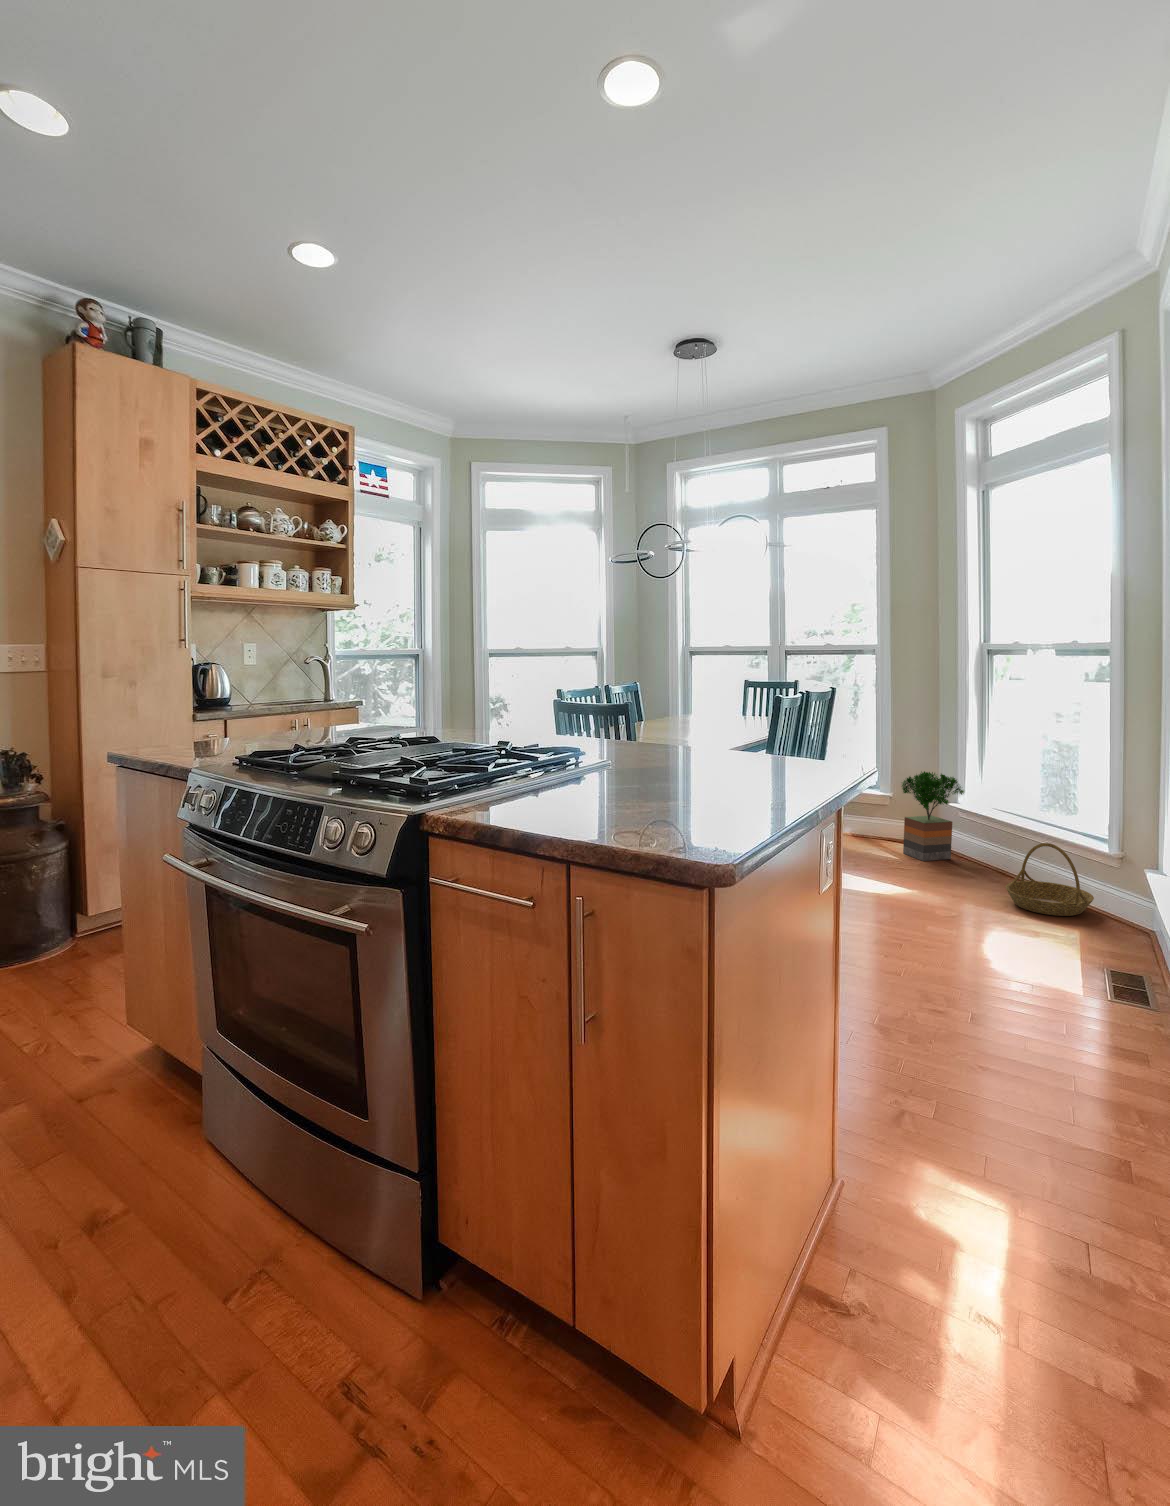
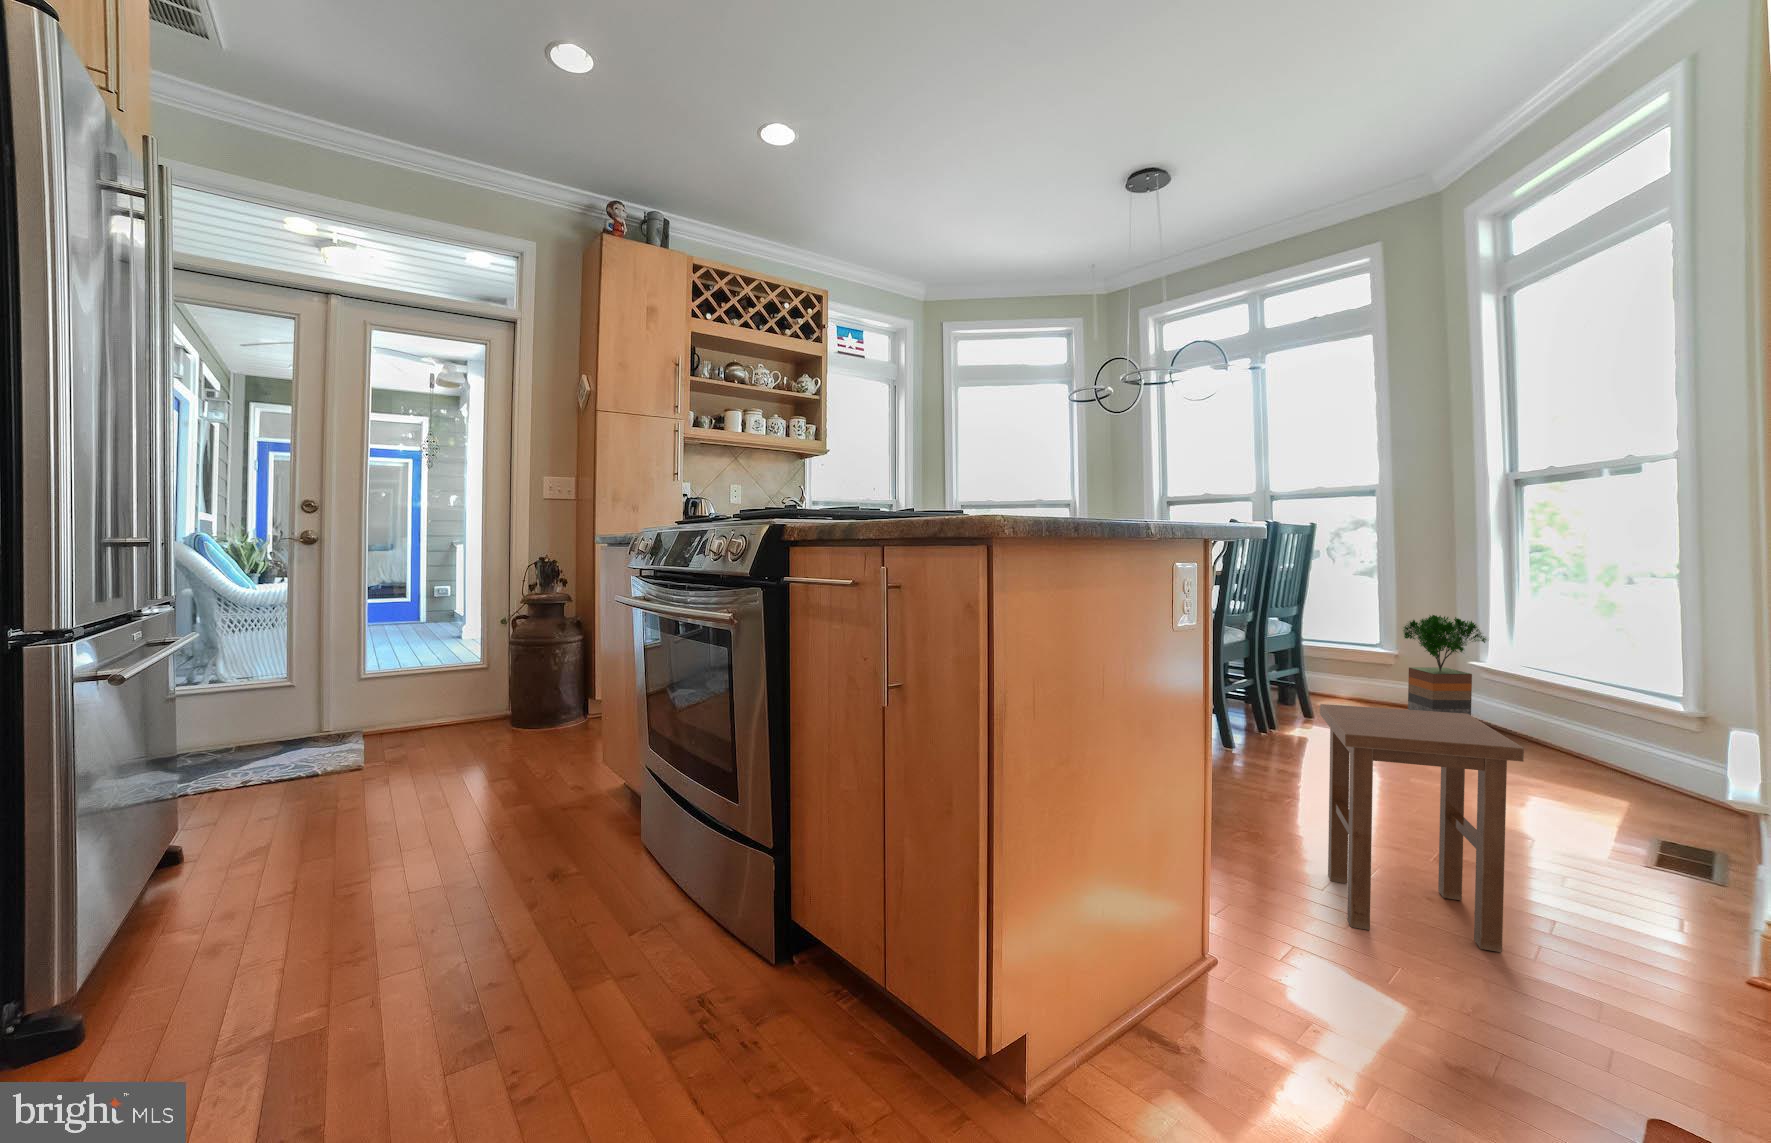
basket: present [1006,843,1094,916] -> none [1535,694,1666,785]
stool: none [882,890,1047,1091] -> present [1320,704,1524,952]

